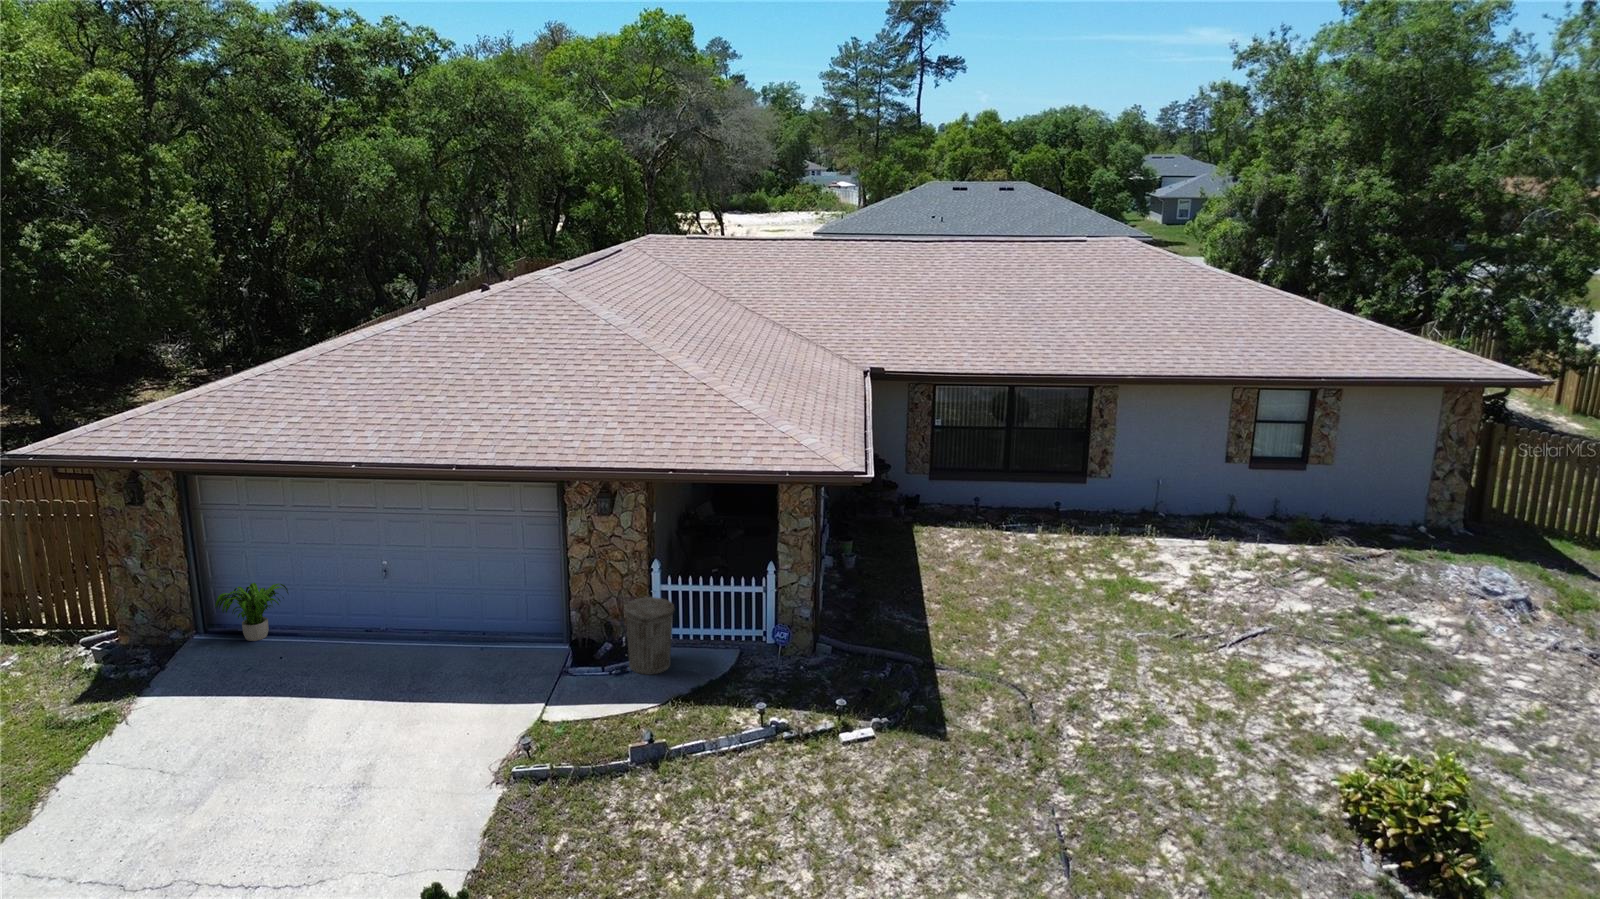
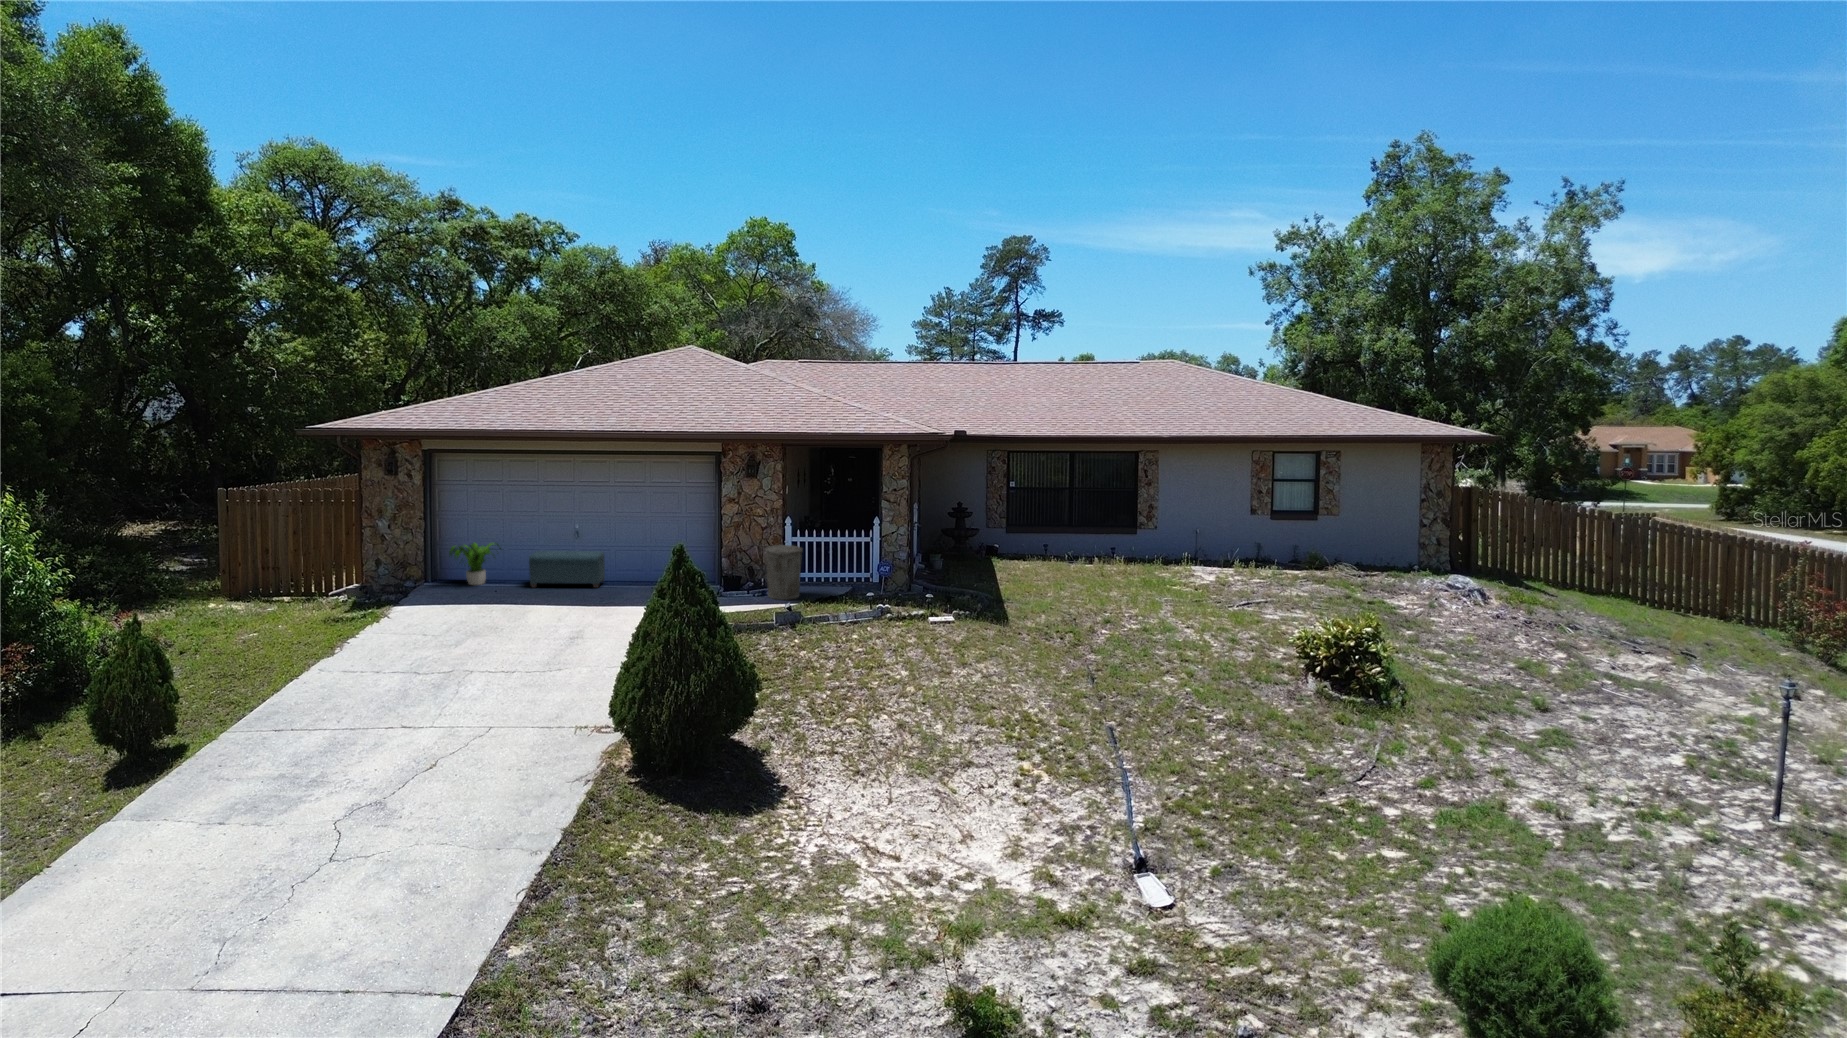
bench: none [320,594,423,647] -> present [529,551,605,588]

